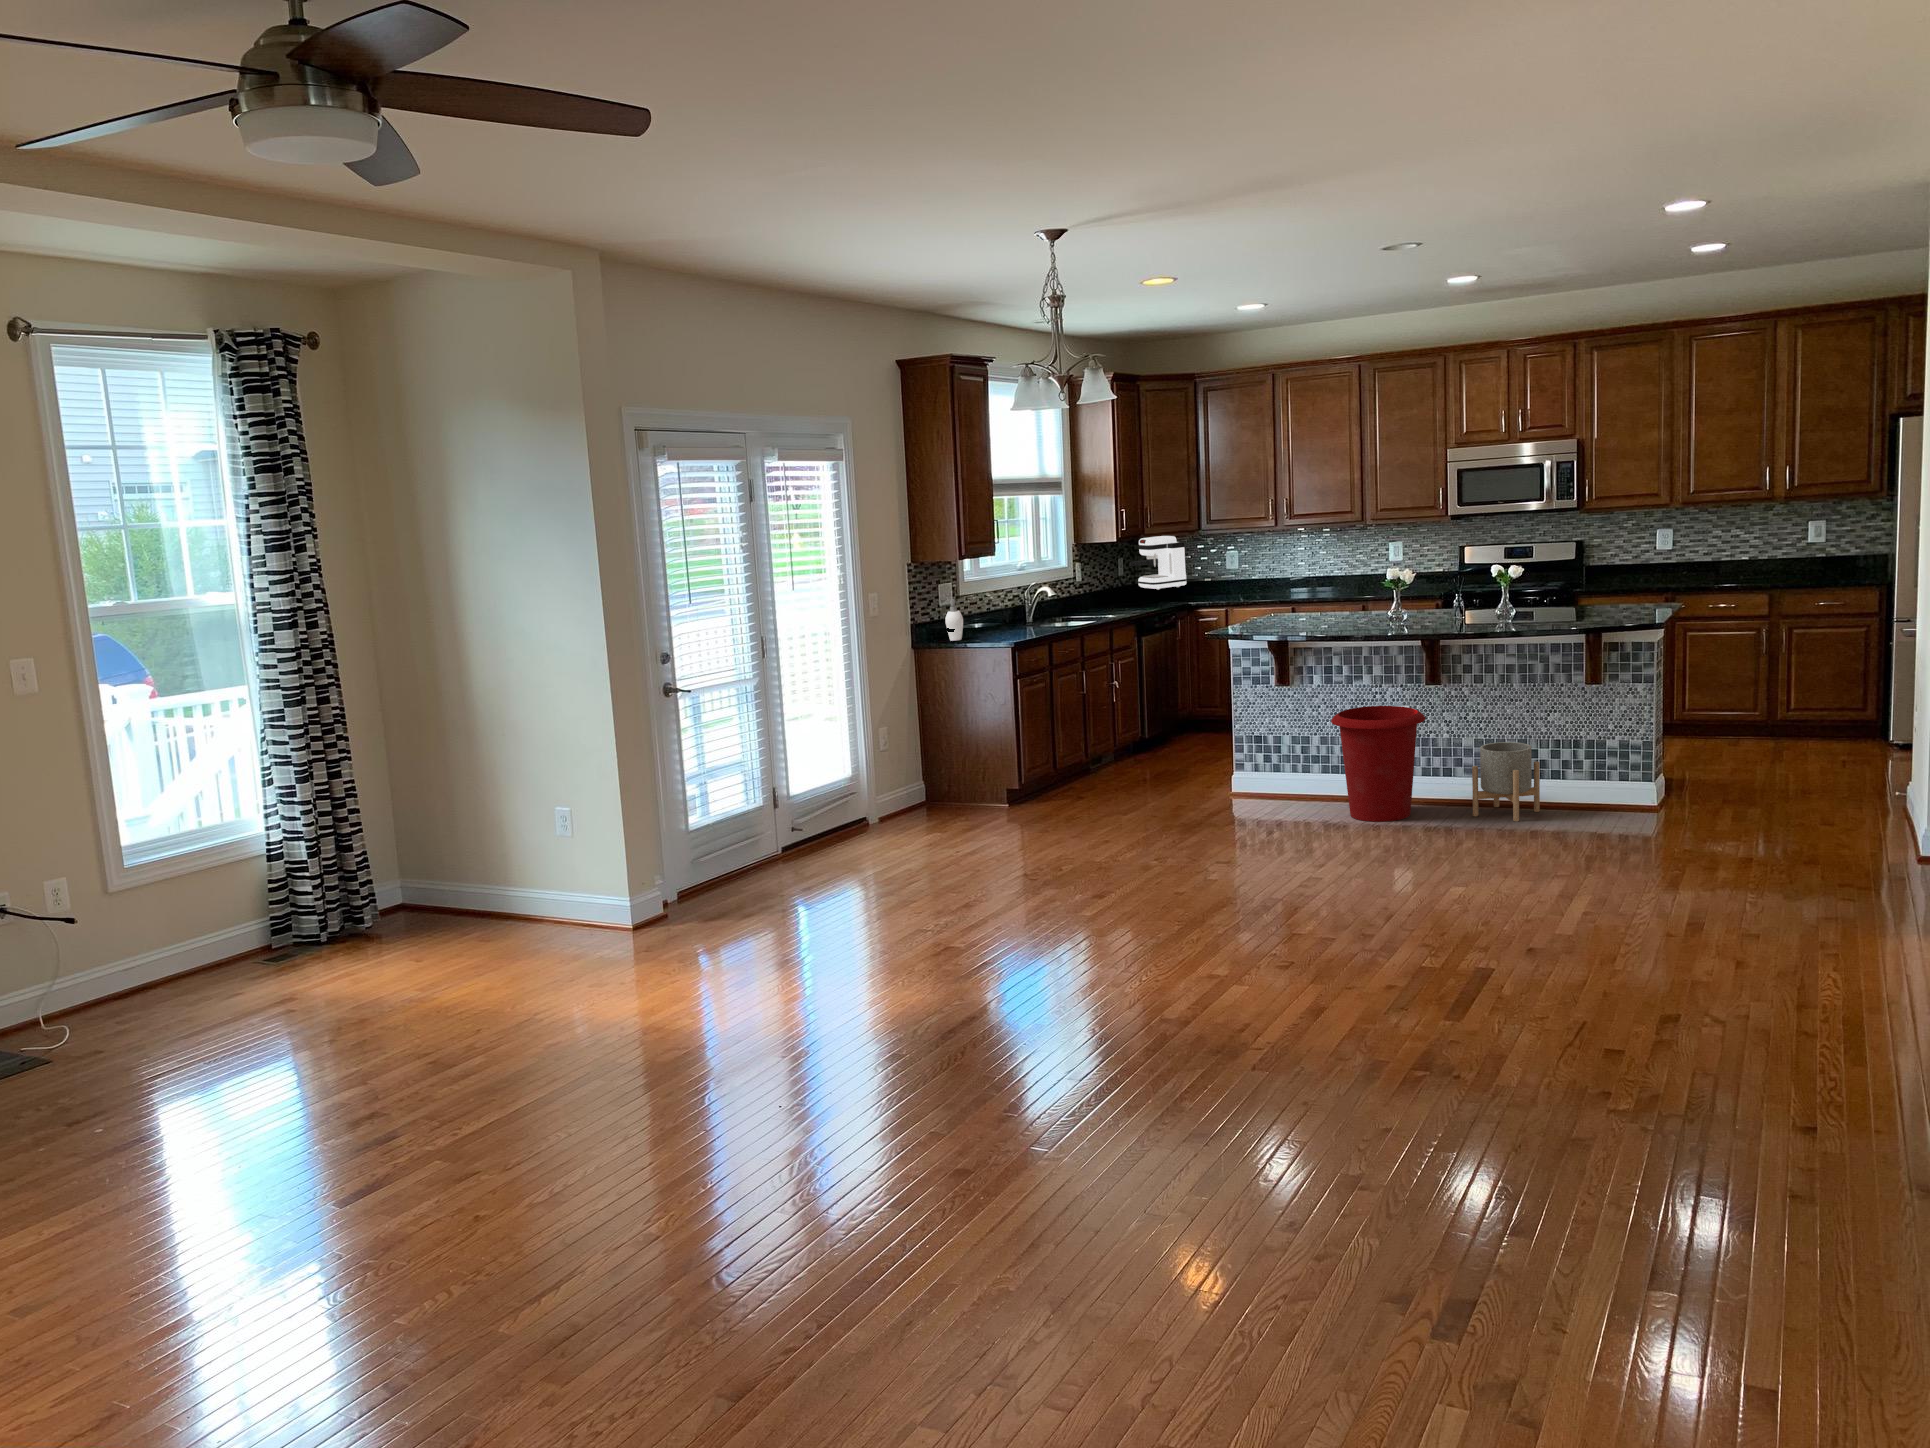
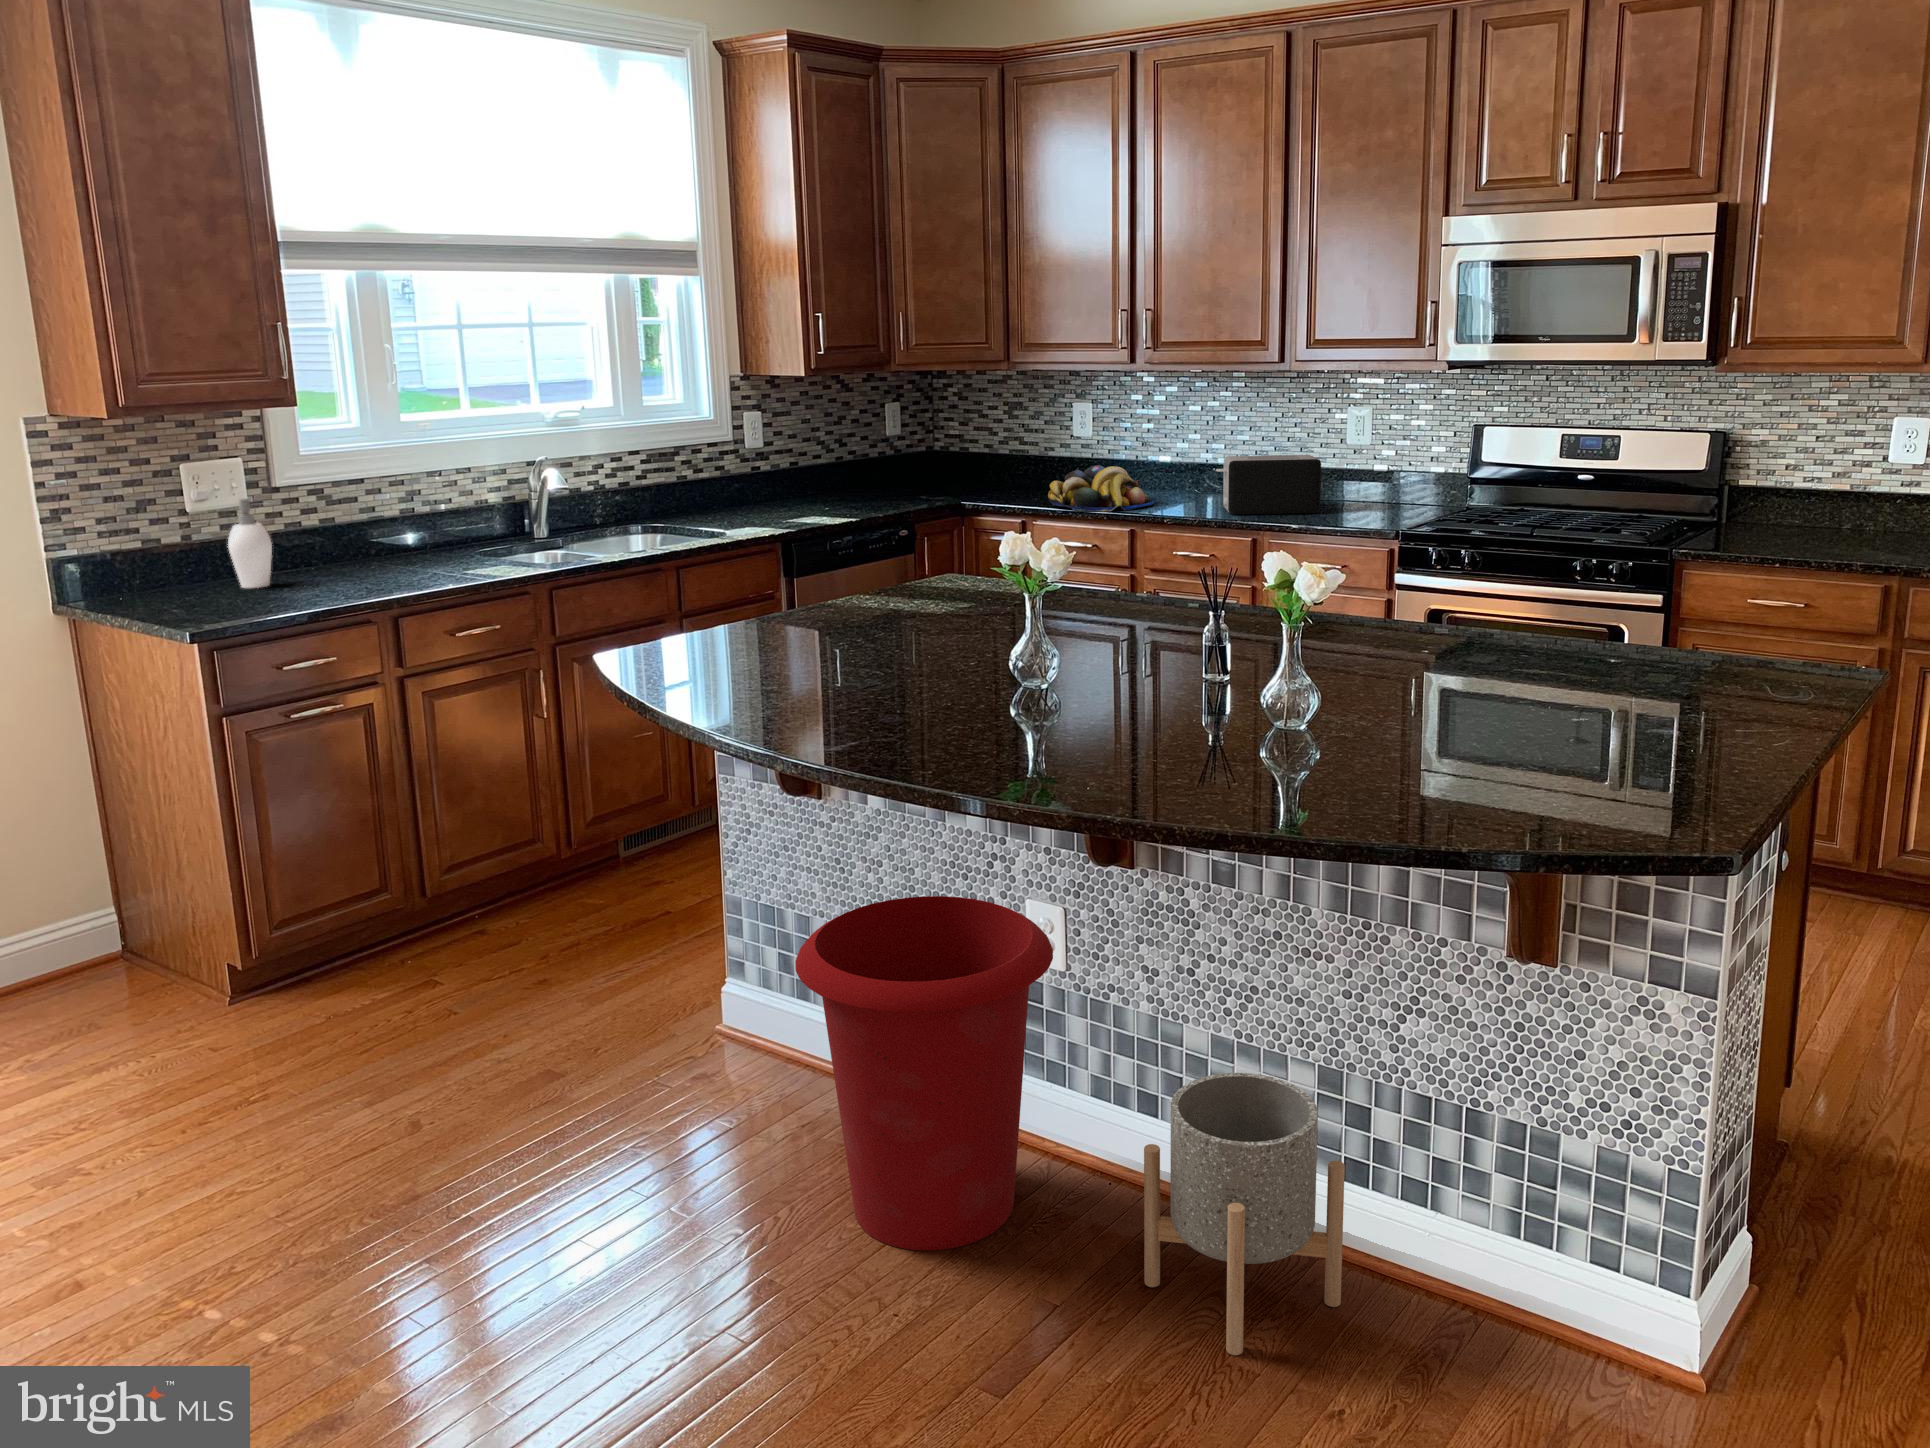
coffee maker: present [1129,536,1186,590] -> none [891,402,990,503]
toaster: none [1317,548,1371,580] -> present [1216,455,1321,515]
fruit bowl: none [1223,562,1278,586] -> present [1048,465,1154,511]

